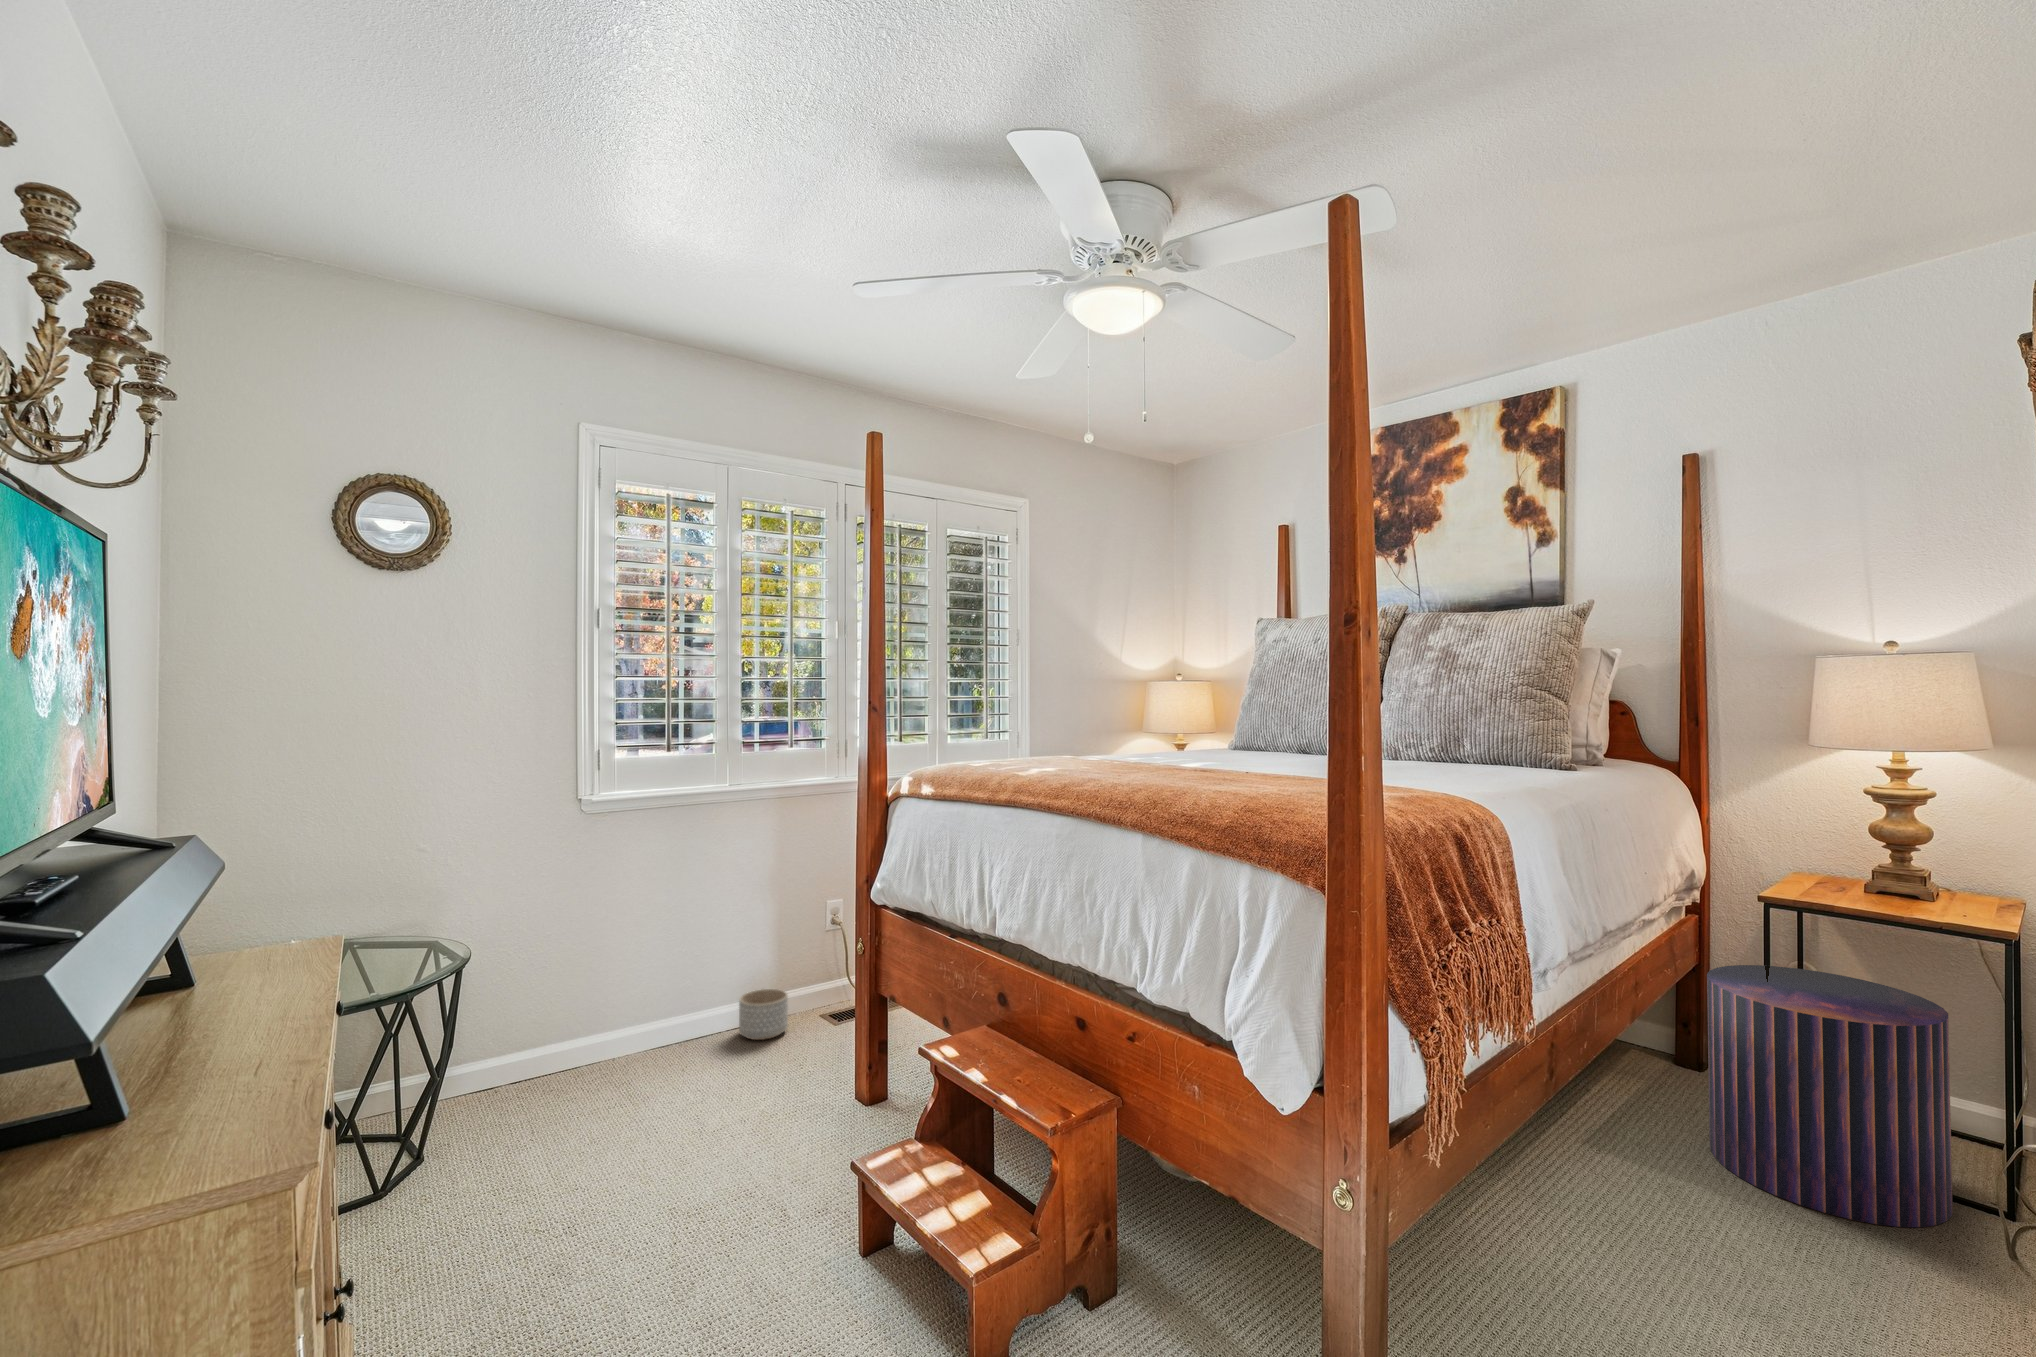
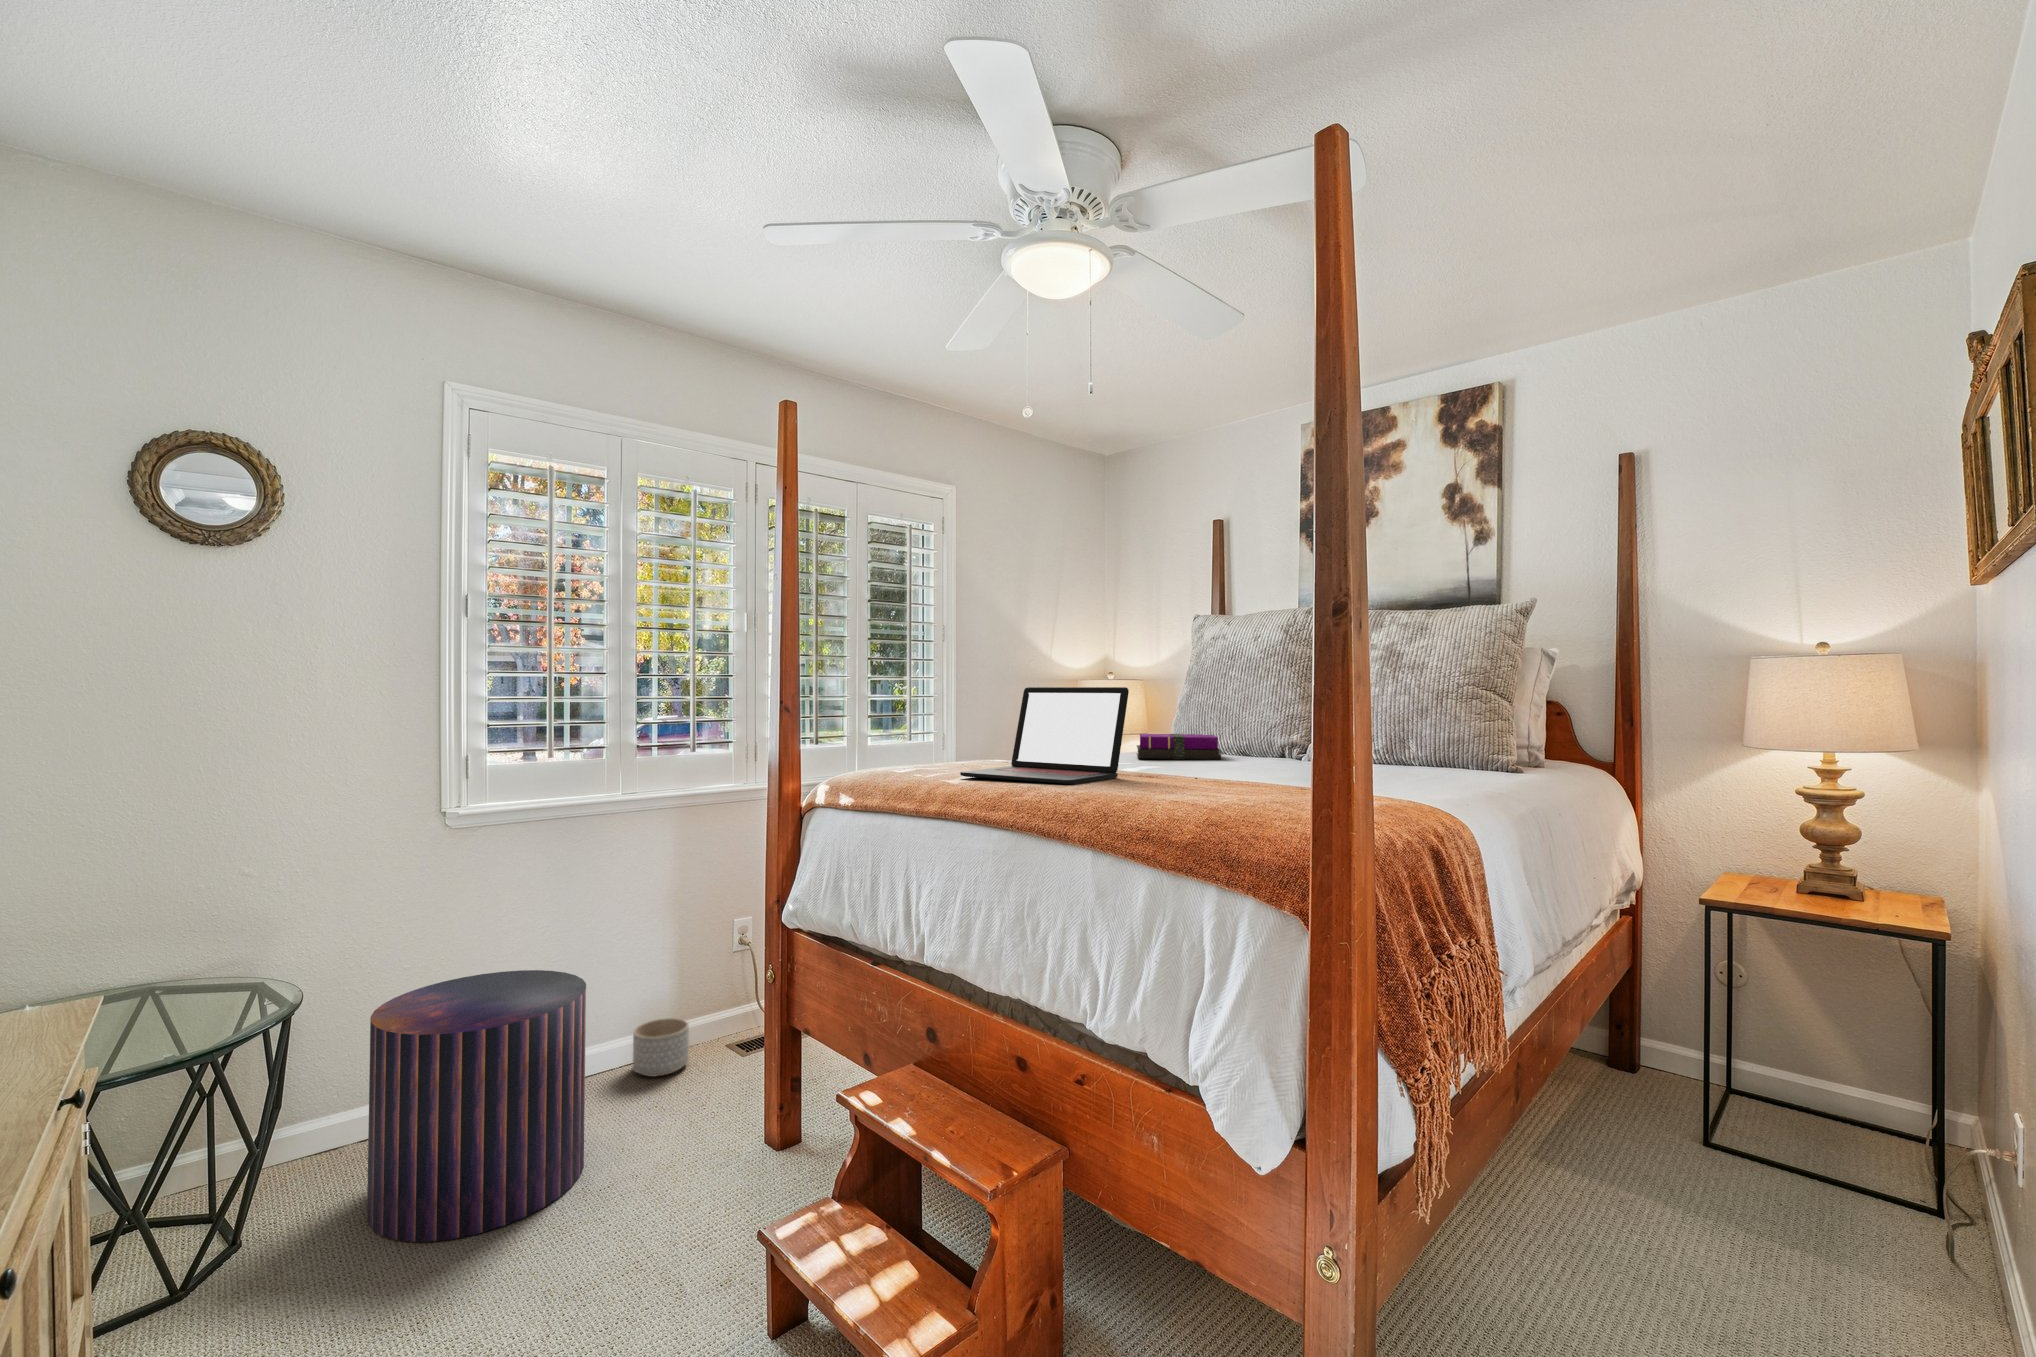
laptop: none [1029,688,1185,778] -> present [960,687,1129,785]
notebook: none [1200,733,1281,757] -> present [1137,734,1221,759]
pouf: present [1707,965,1952,1227] -> present [367,970,586,1242]

